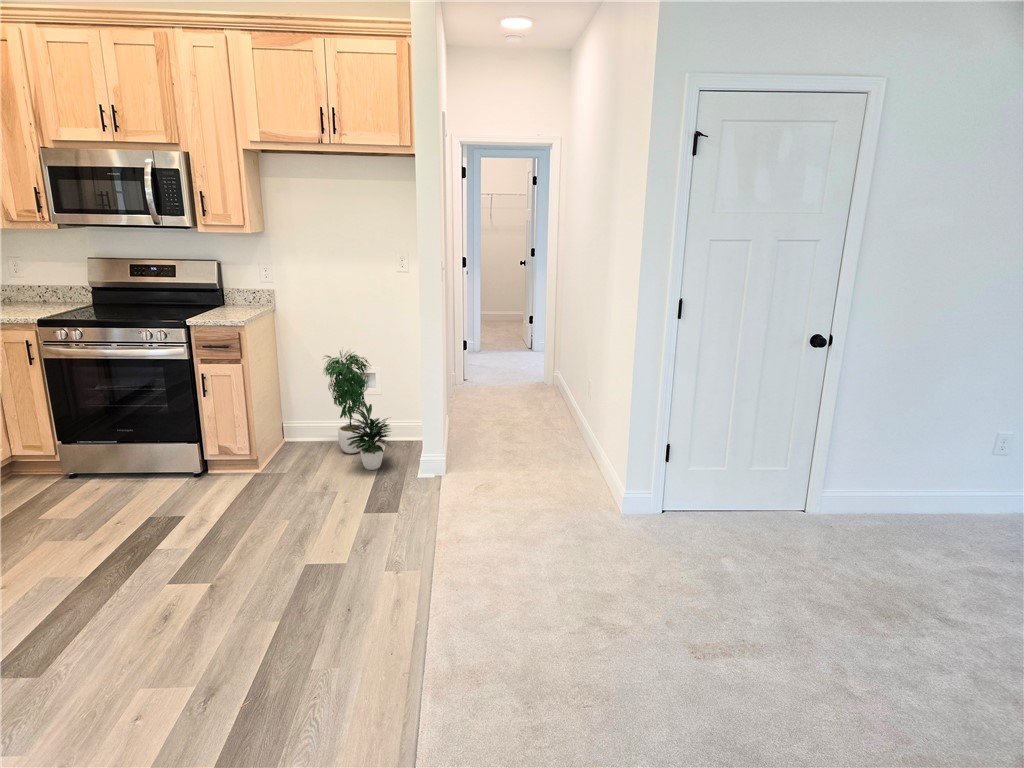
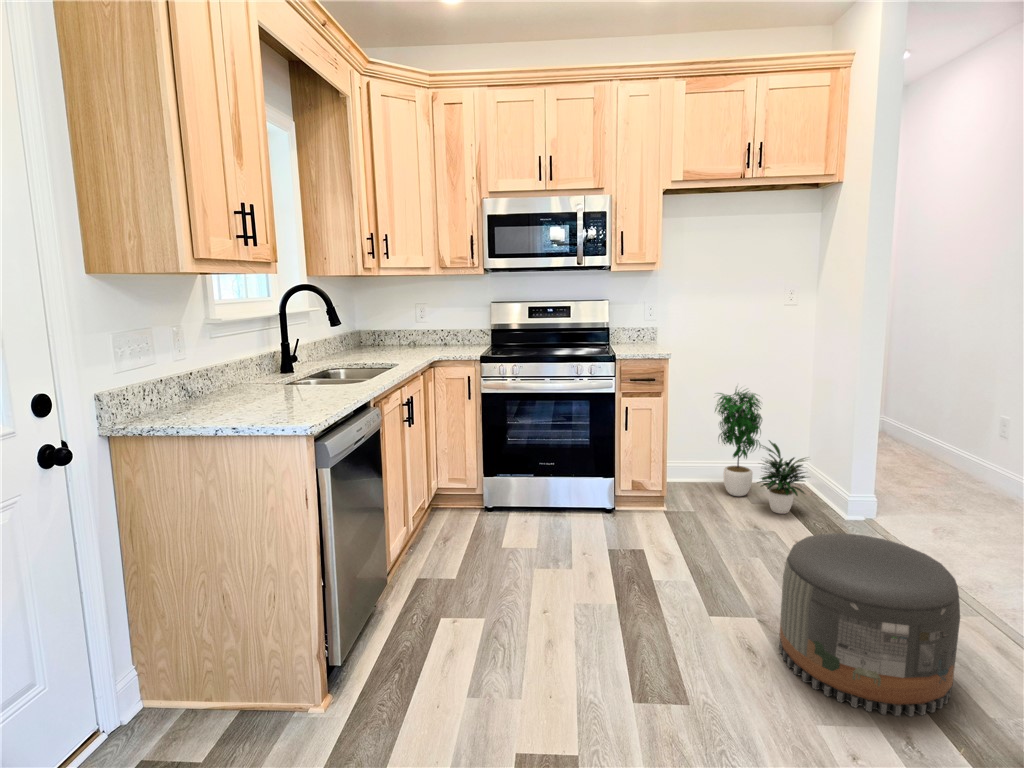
pouf: none [190,497,339,656] -> present [780,533,960,716]

